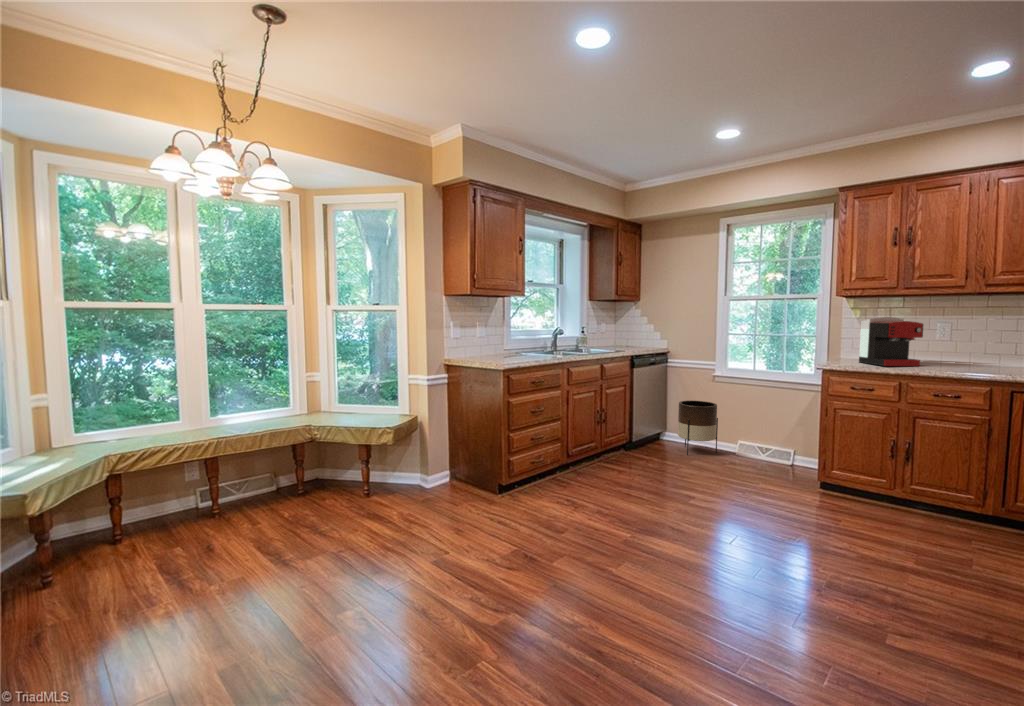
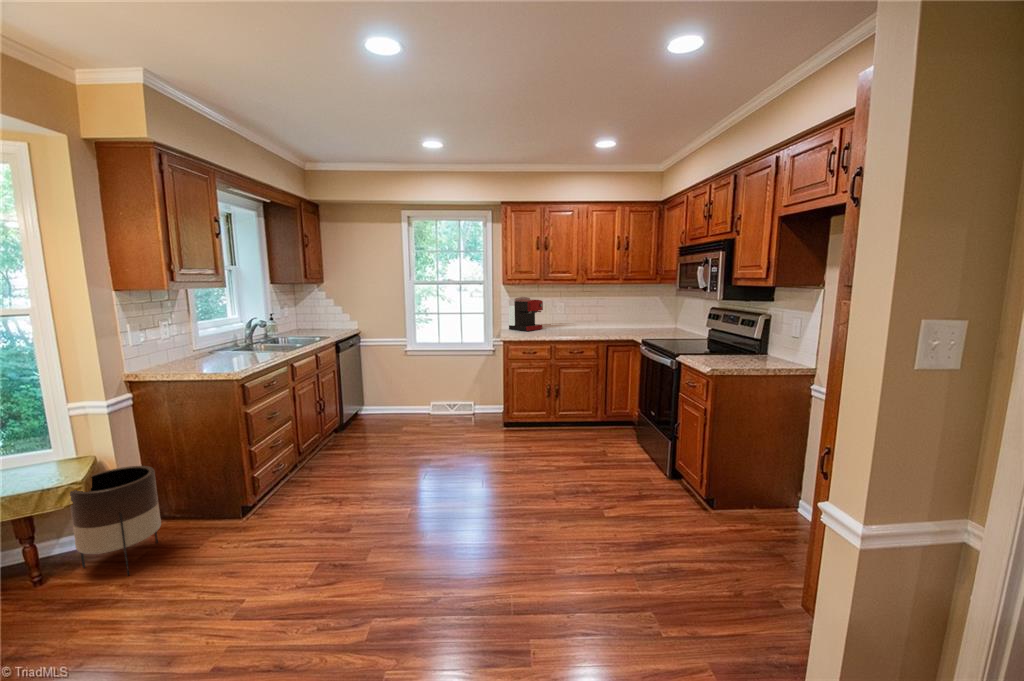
planter: present [678,400,718,455] -> present [70,466,161,576]

